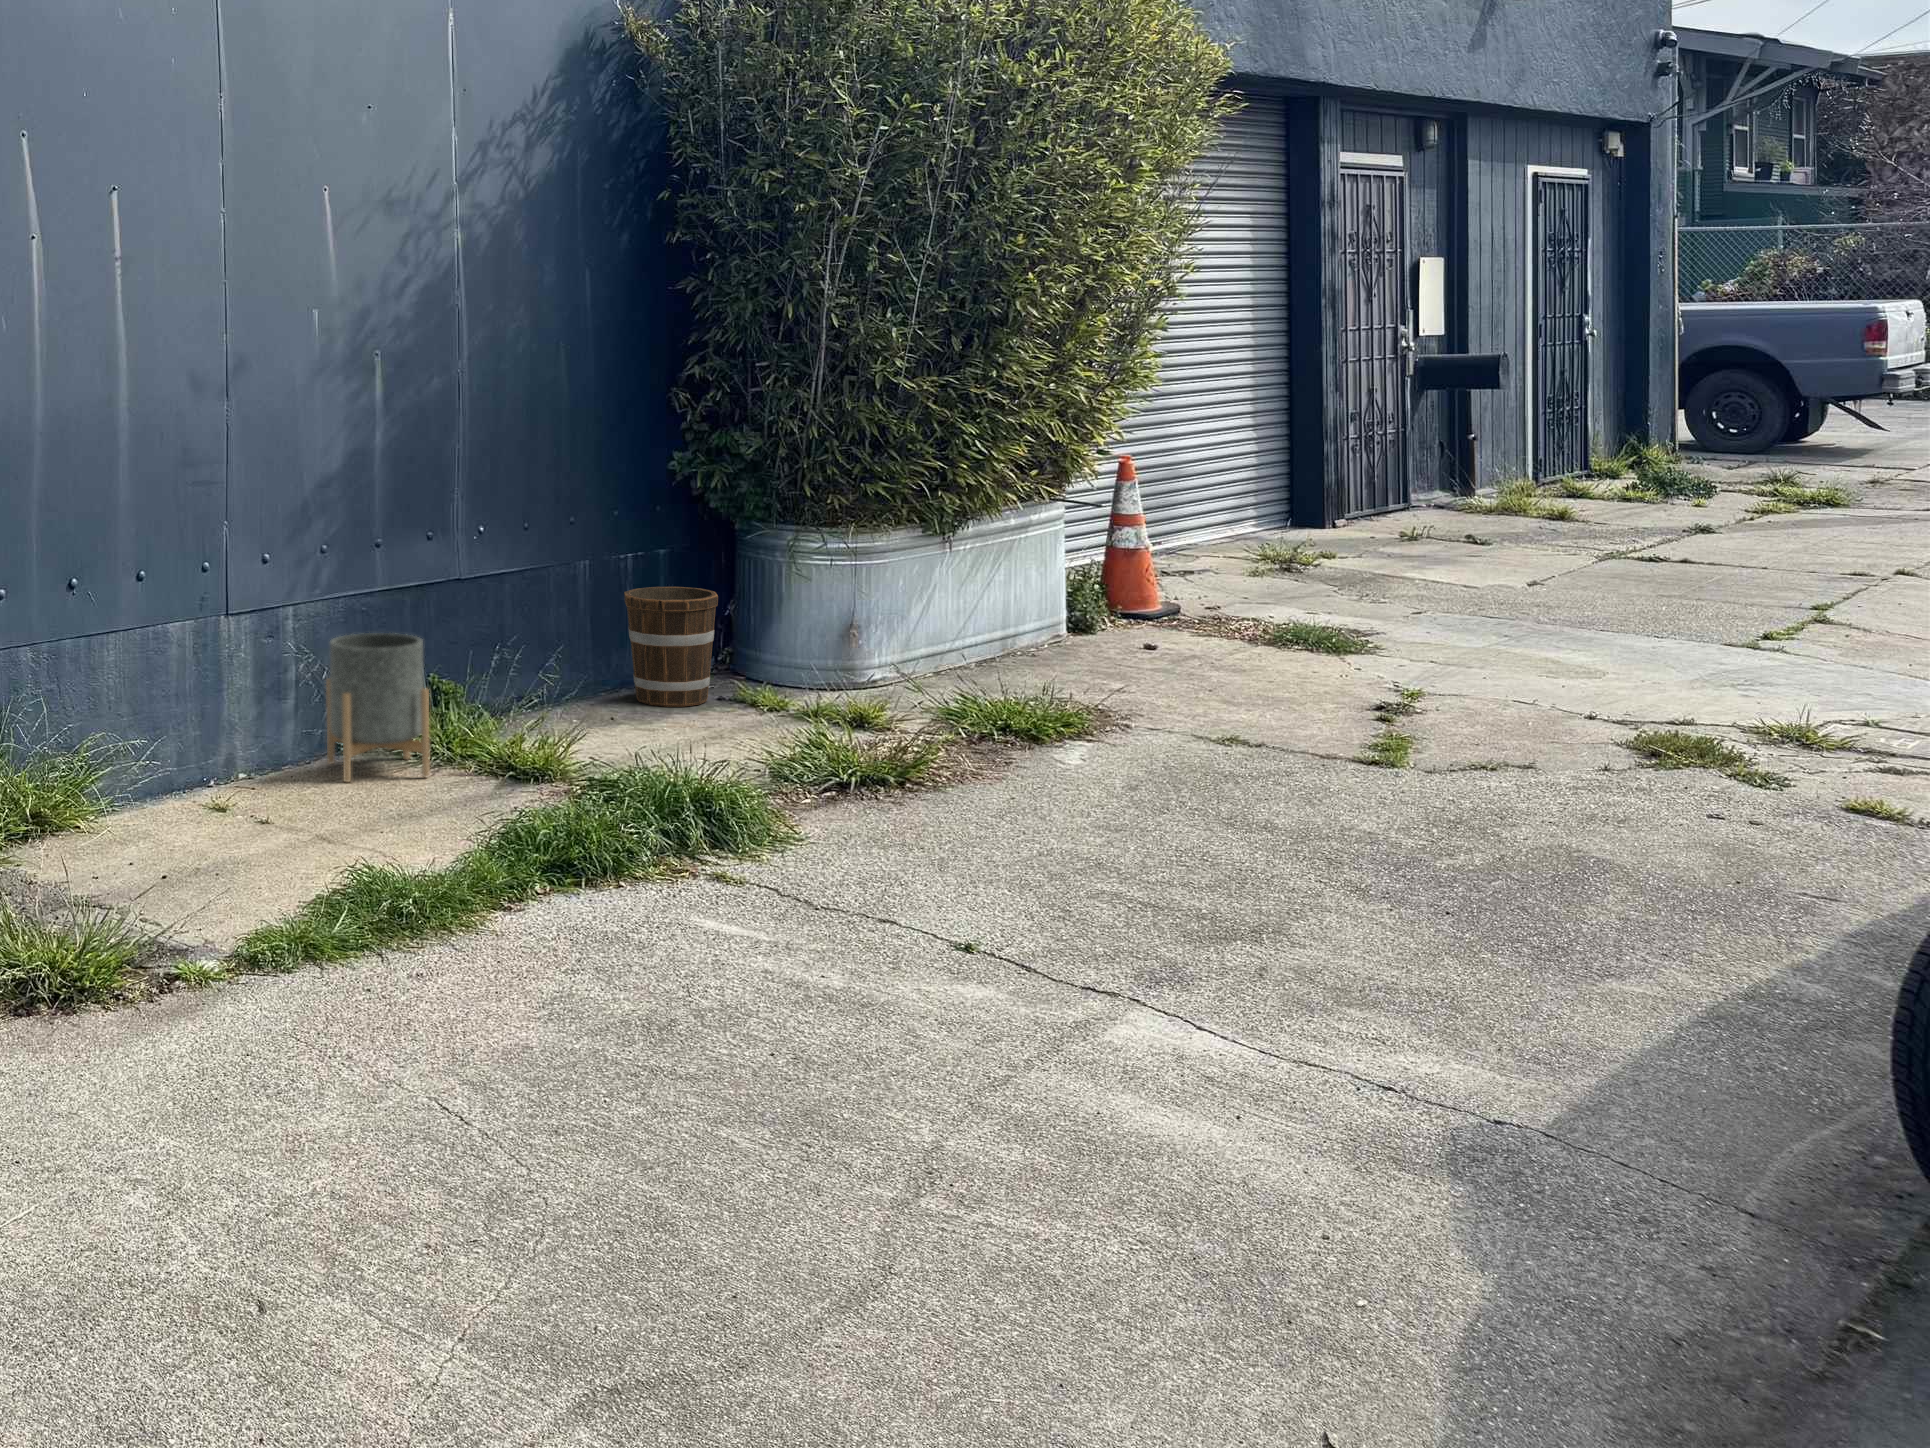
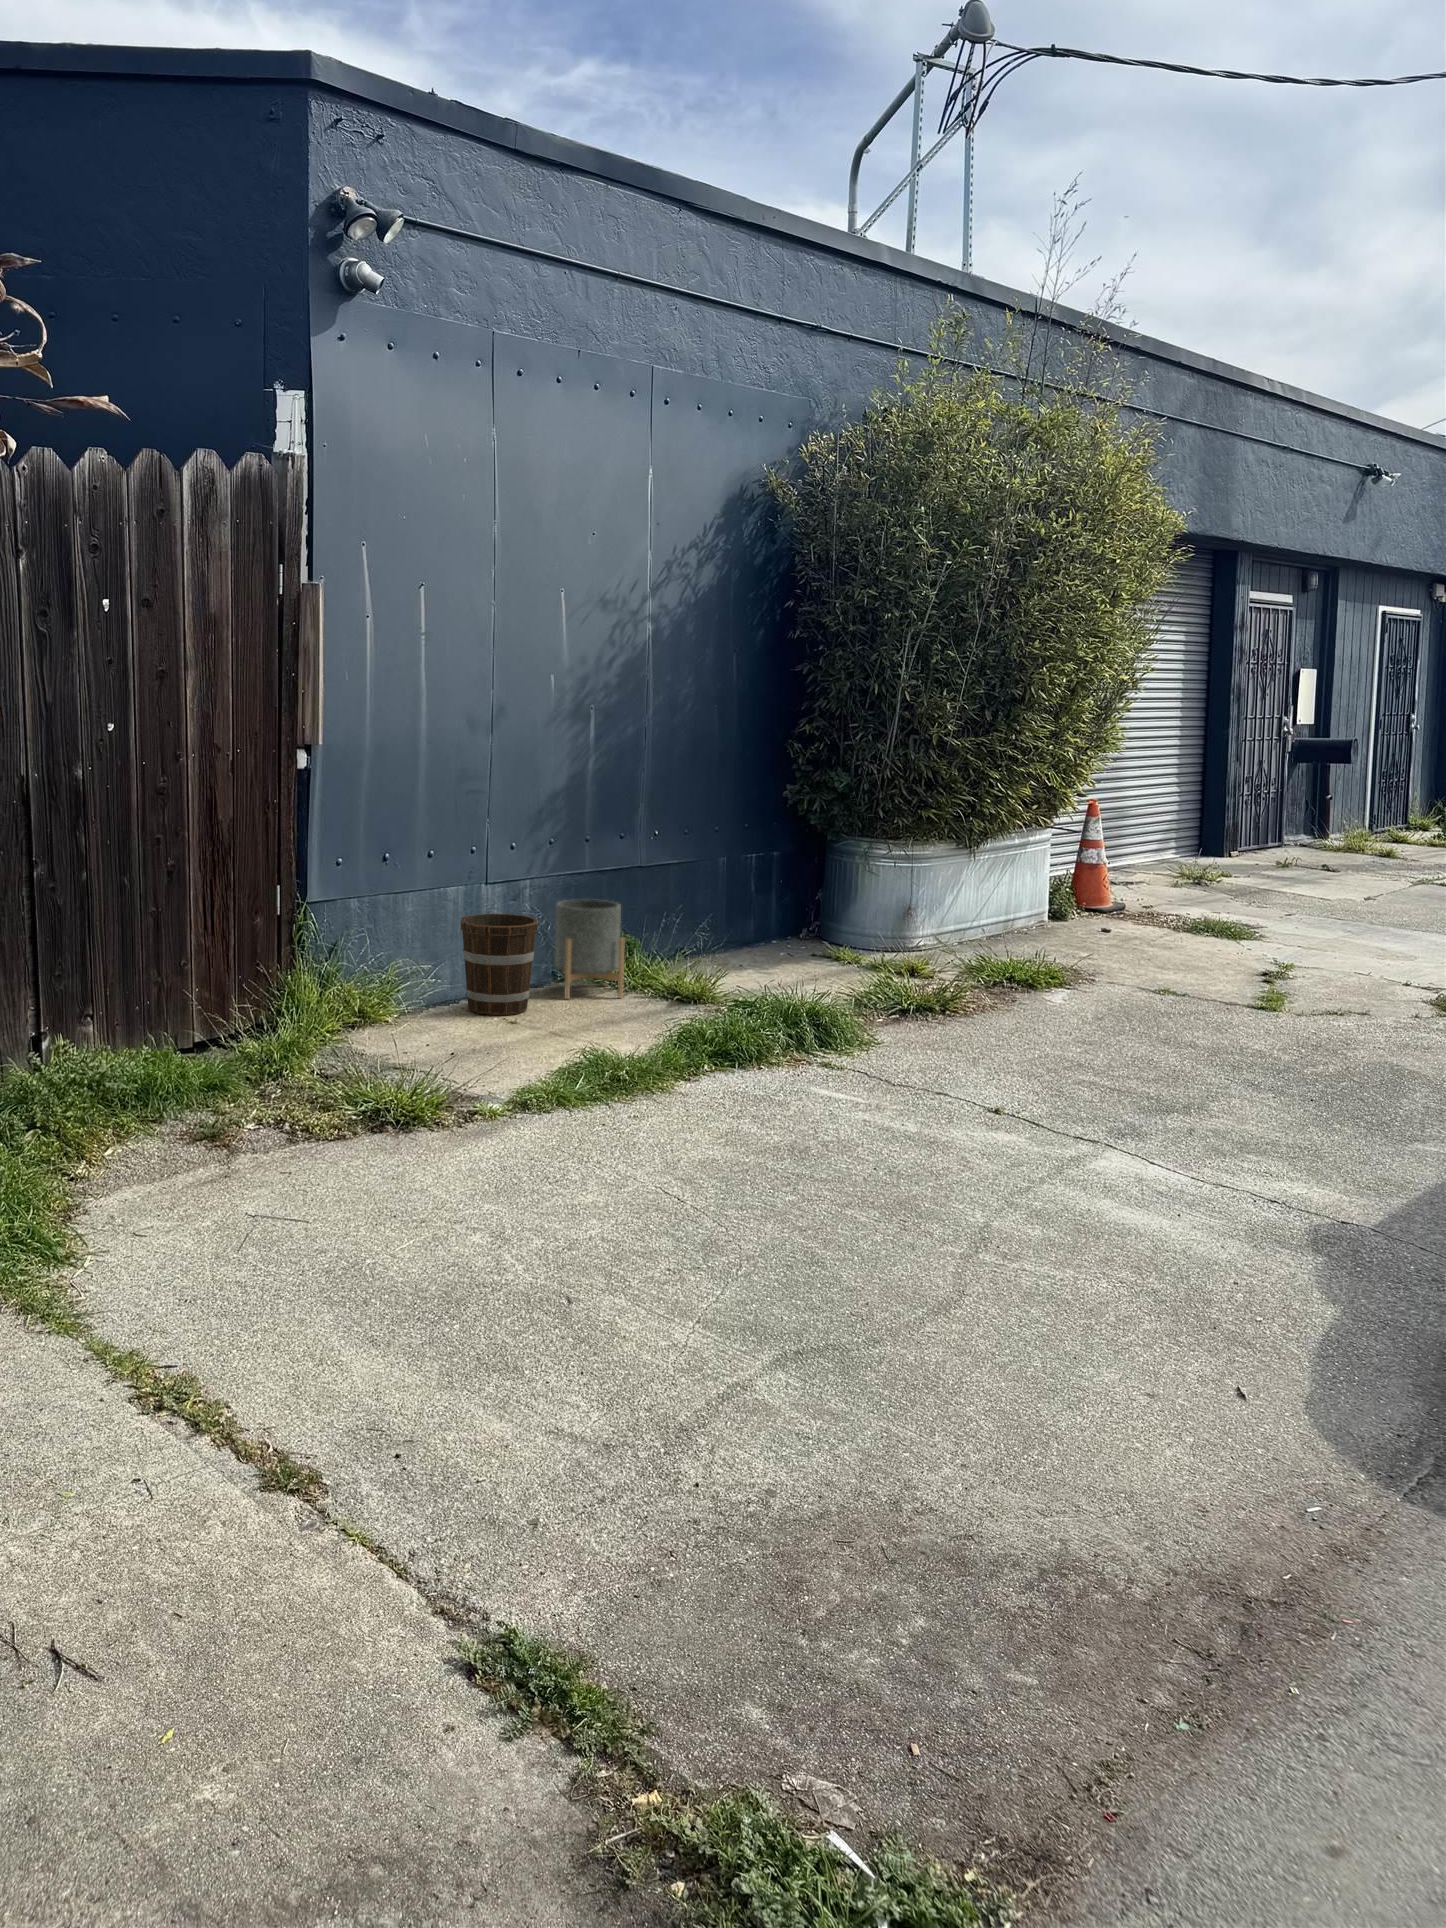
bucket: present [624,587,718,706] -> present [461,914,538,1015]

